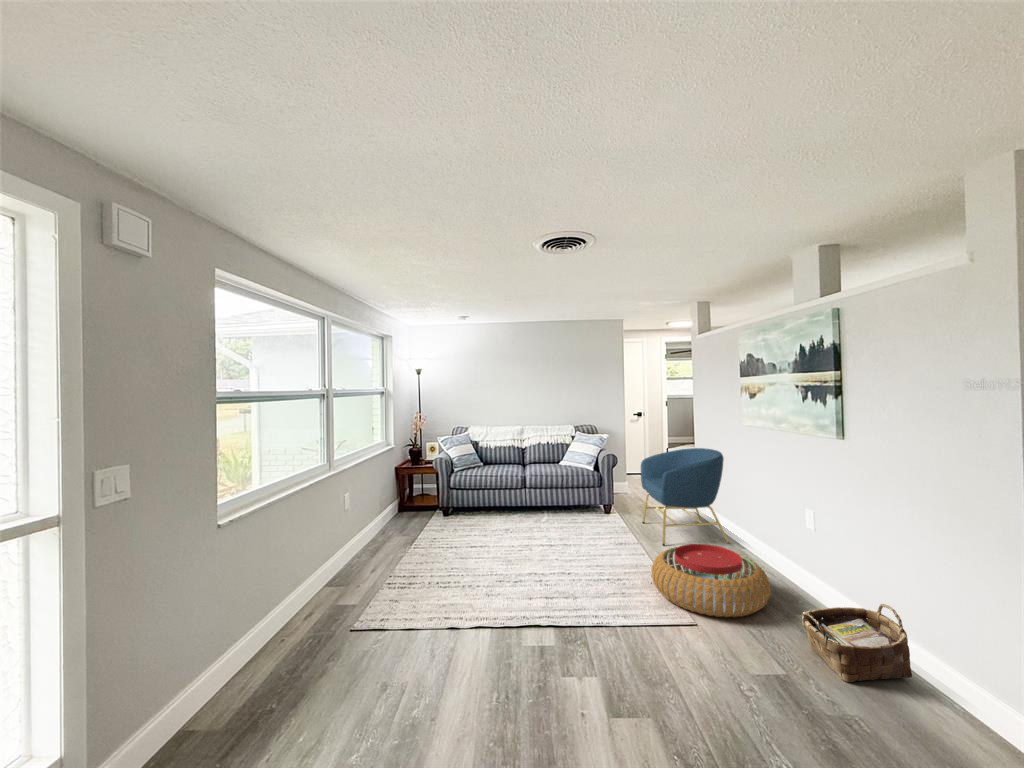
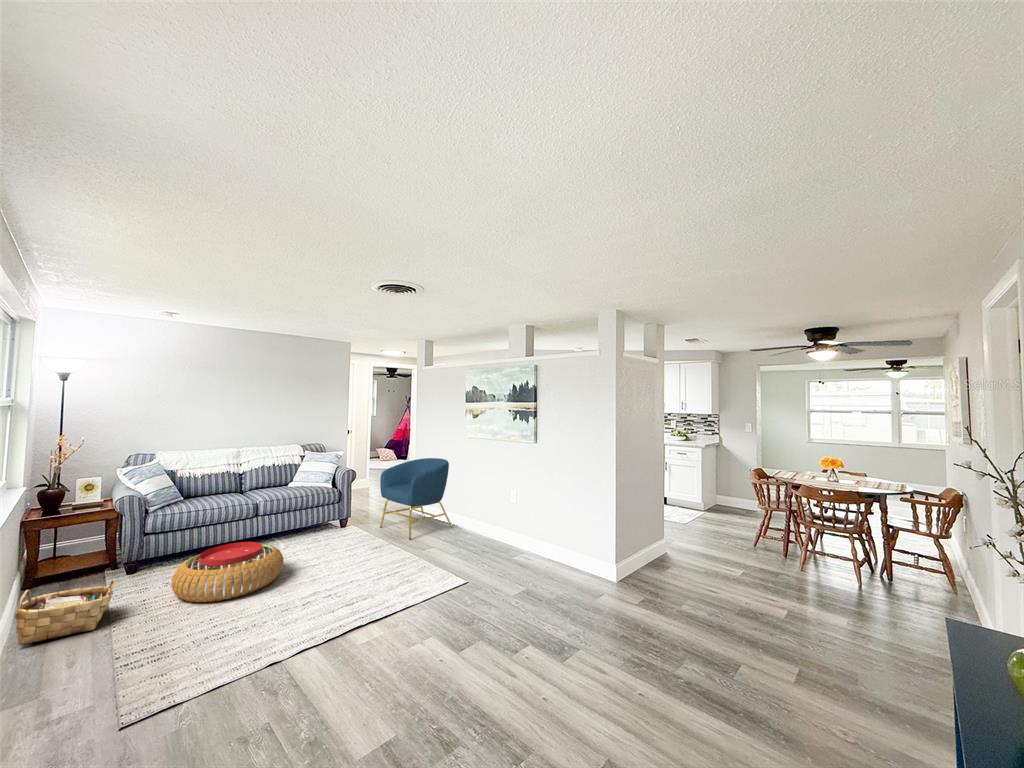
pouf: present [652,544,771,617] -> present [171,542,284,602]
woven basket: present [802,604,912,682] -> present [15,580,116,645]

